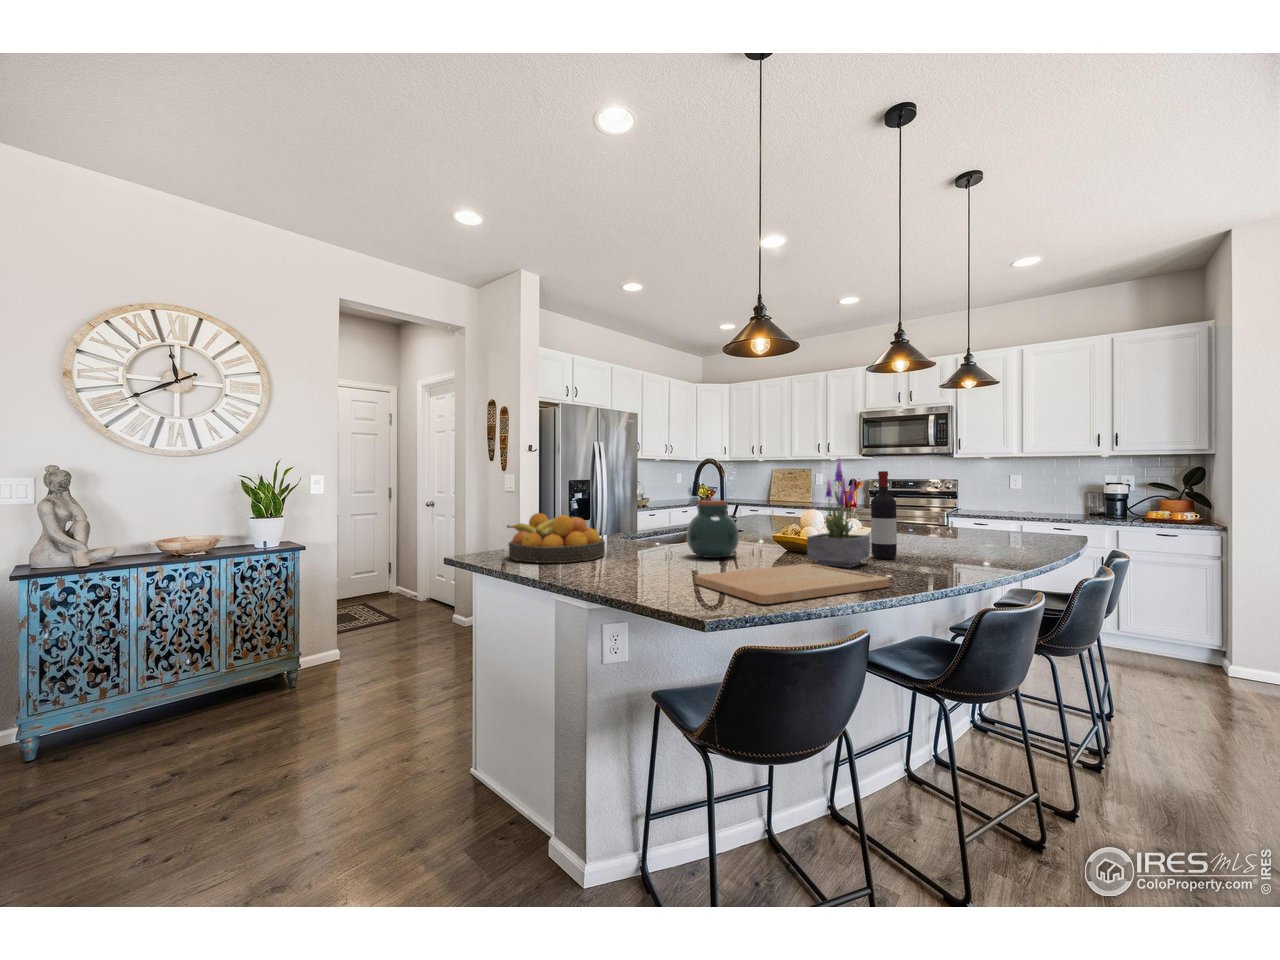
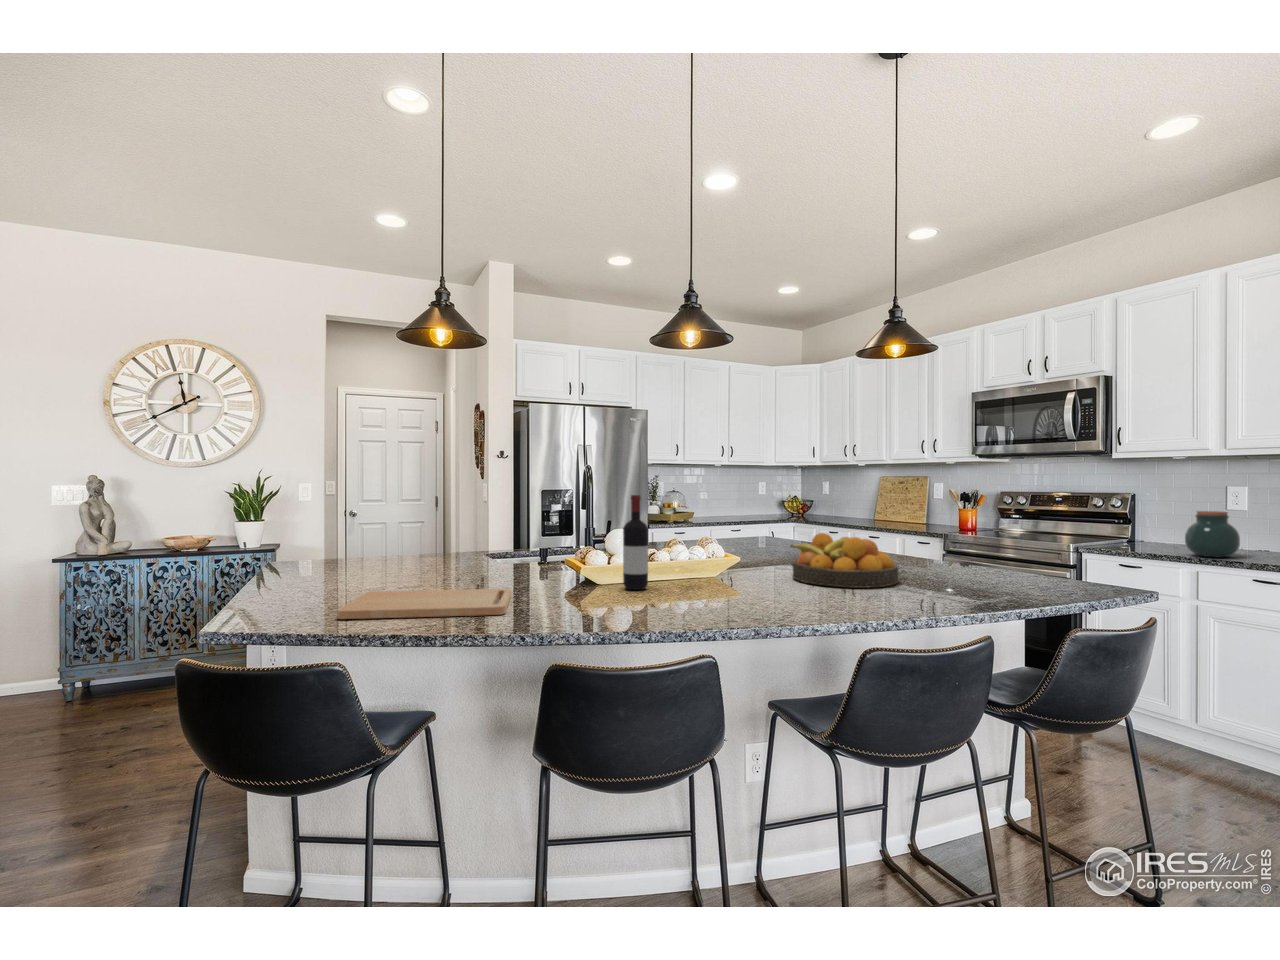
potted plant: present [807,459,870,568] -> none [530,480,594,596]
jar: present [687,500,739,558] -> present [1185,511,1240,557]
fruit bowl: present [507,513,605,563] -> present [791,533,898,588]

